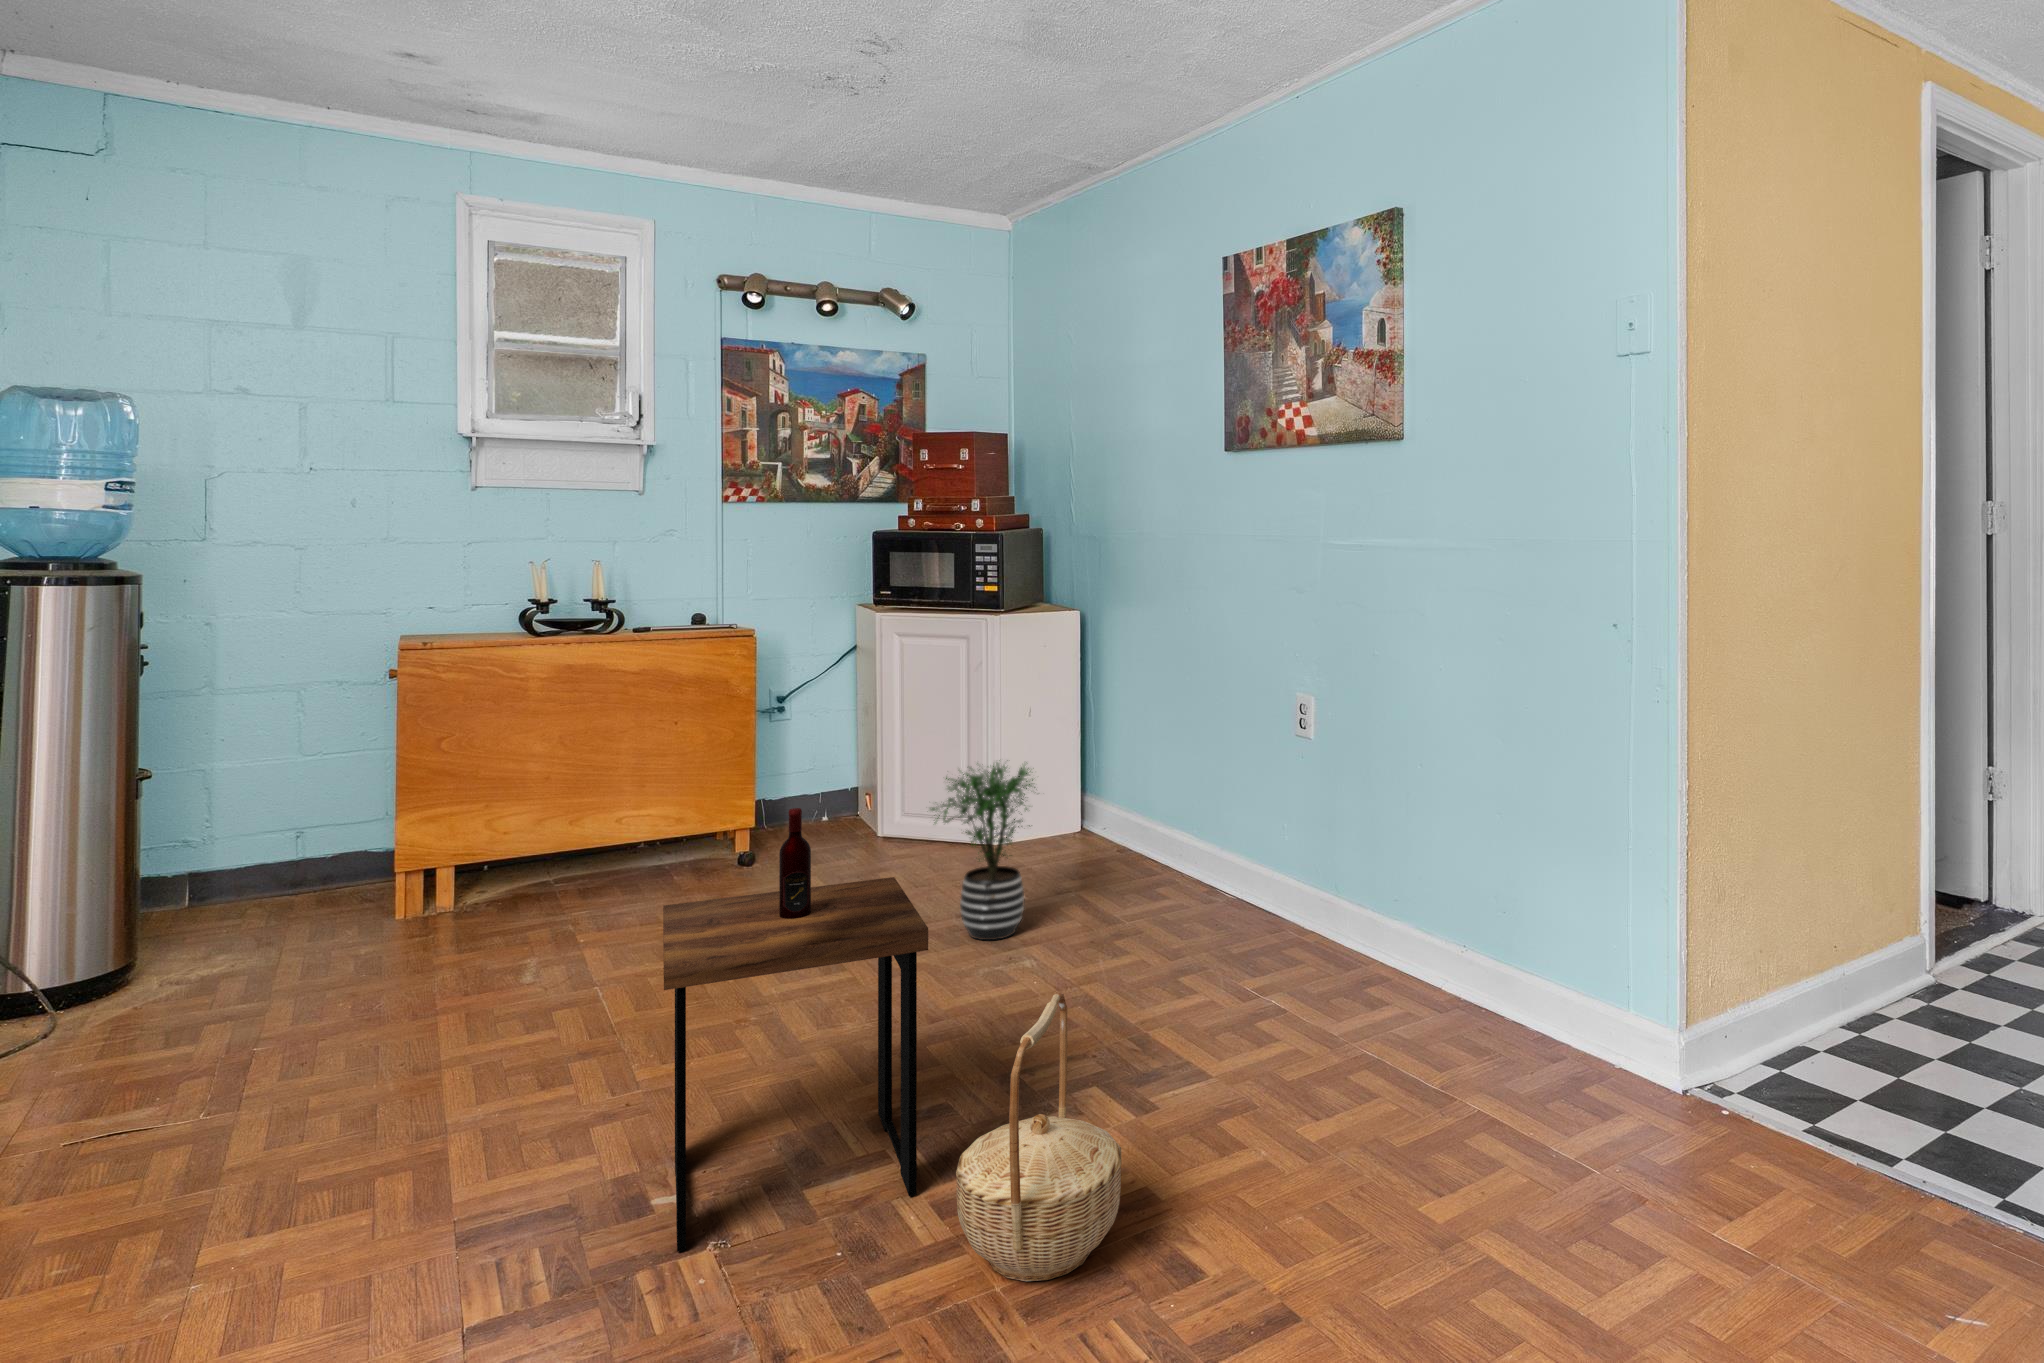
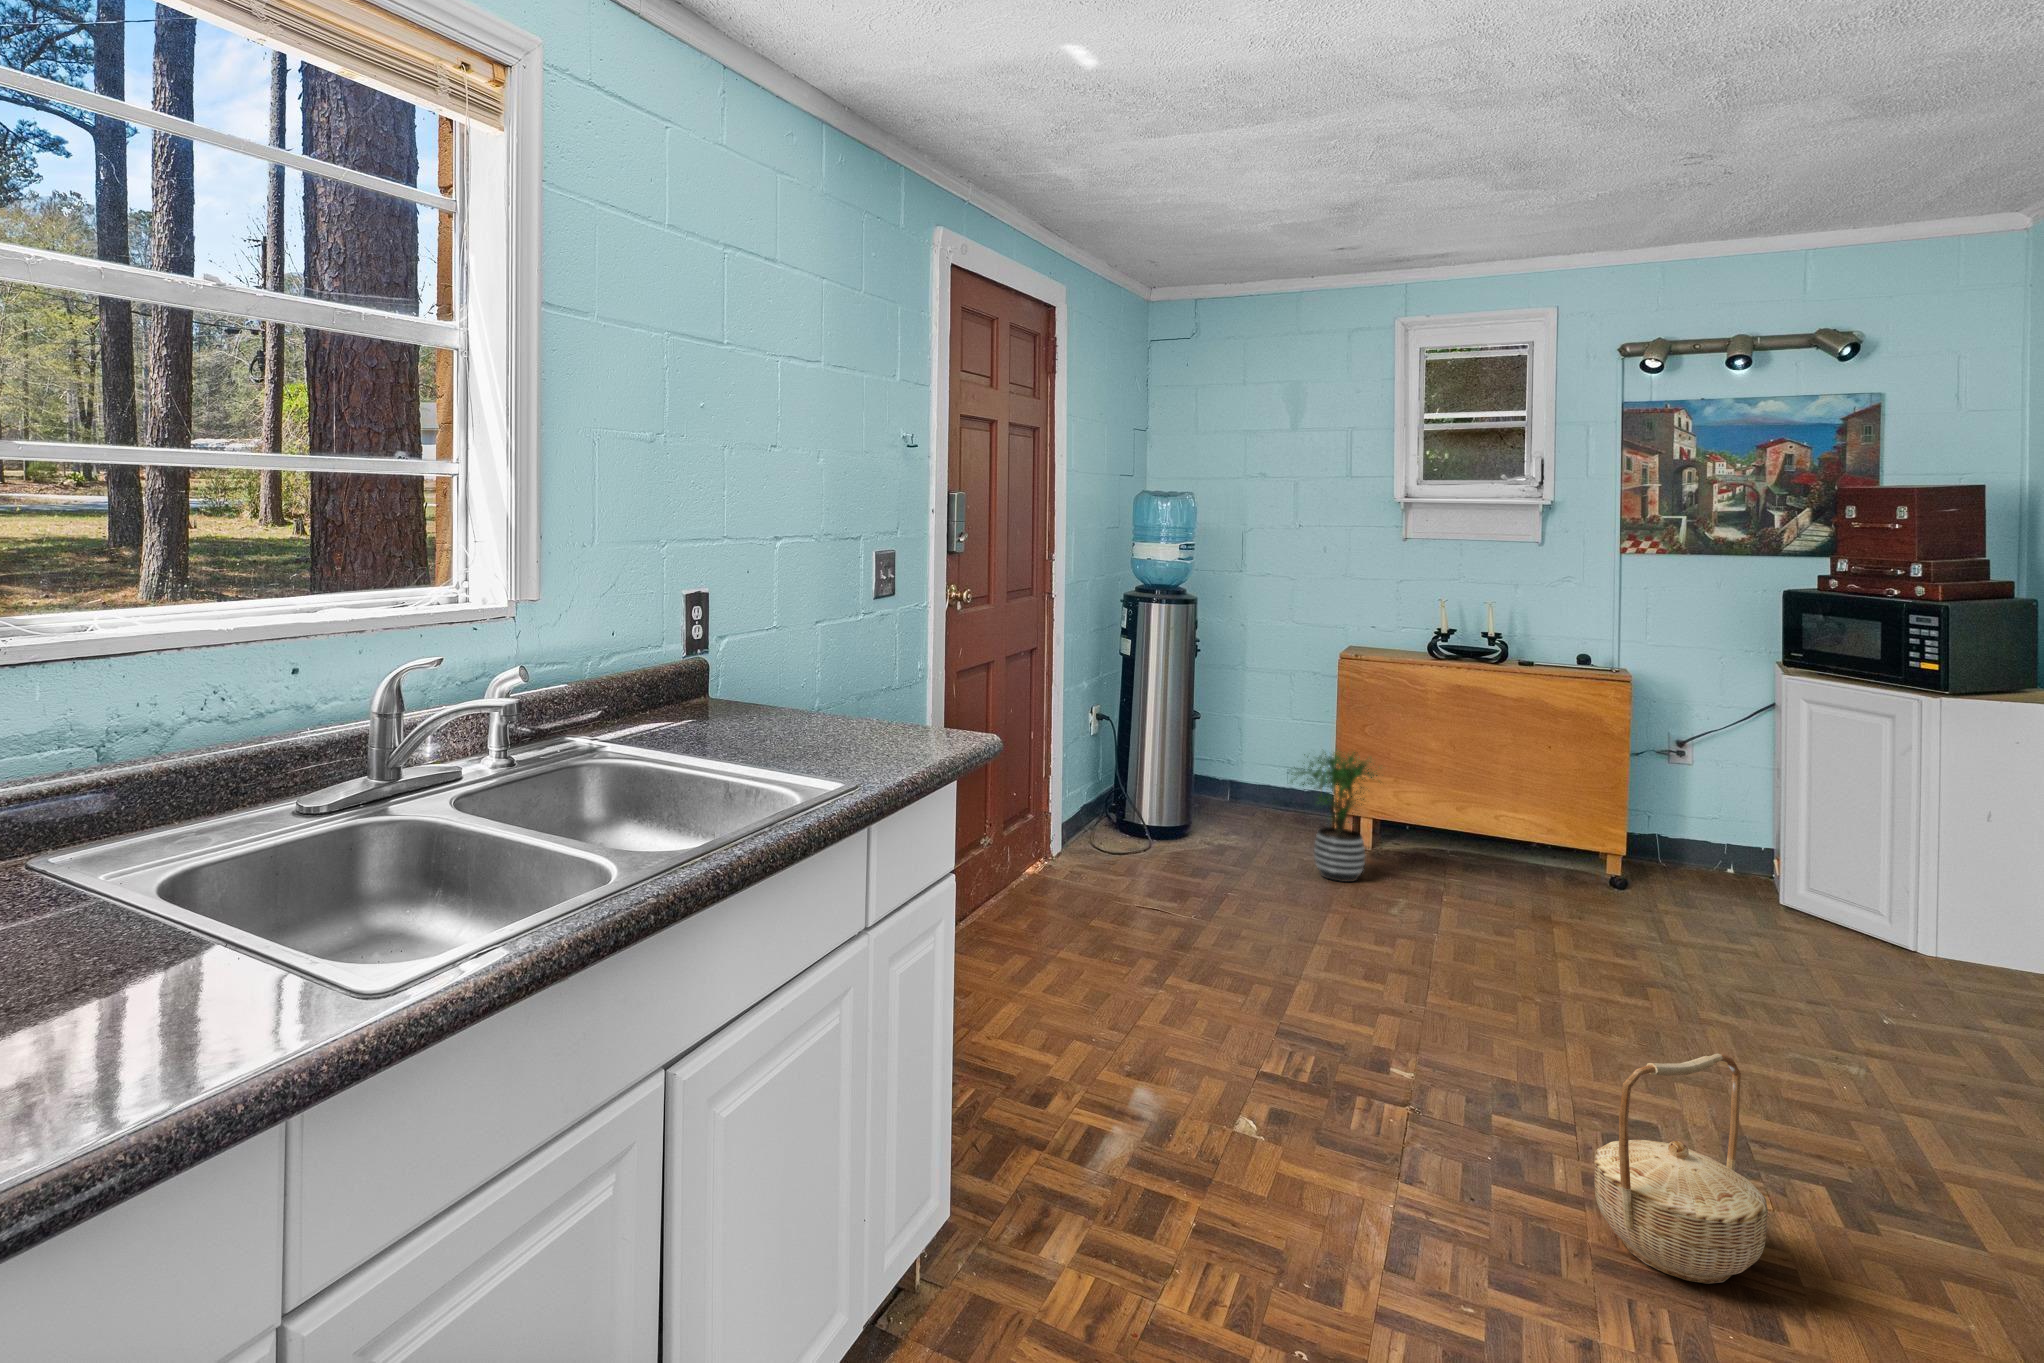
potted plant: present [930,763,1035,940] -> present [1292,751,1378,882]
side table: present [663,808,928,1252] -> none [1396,832,1625,1168]

